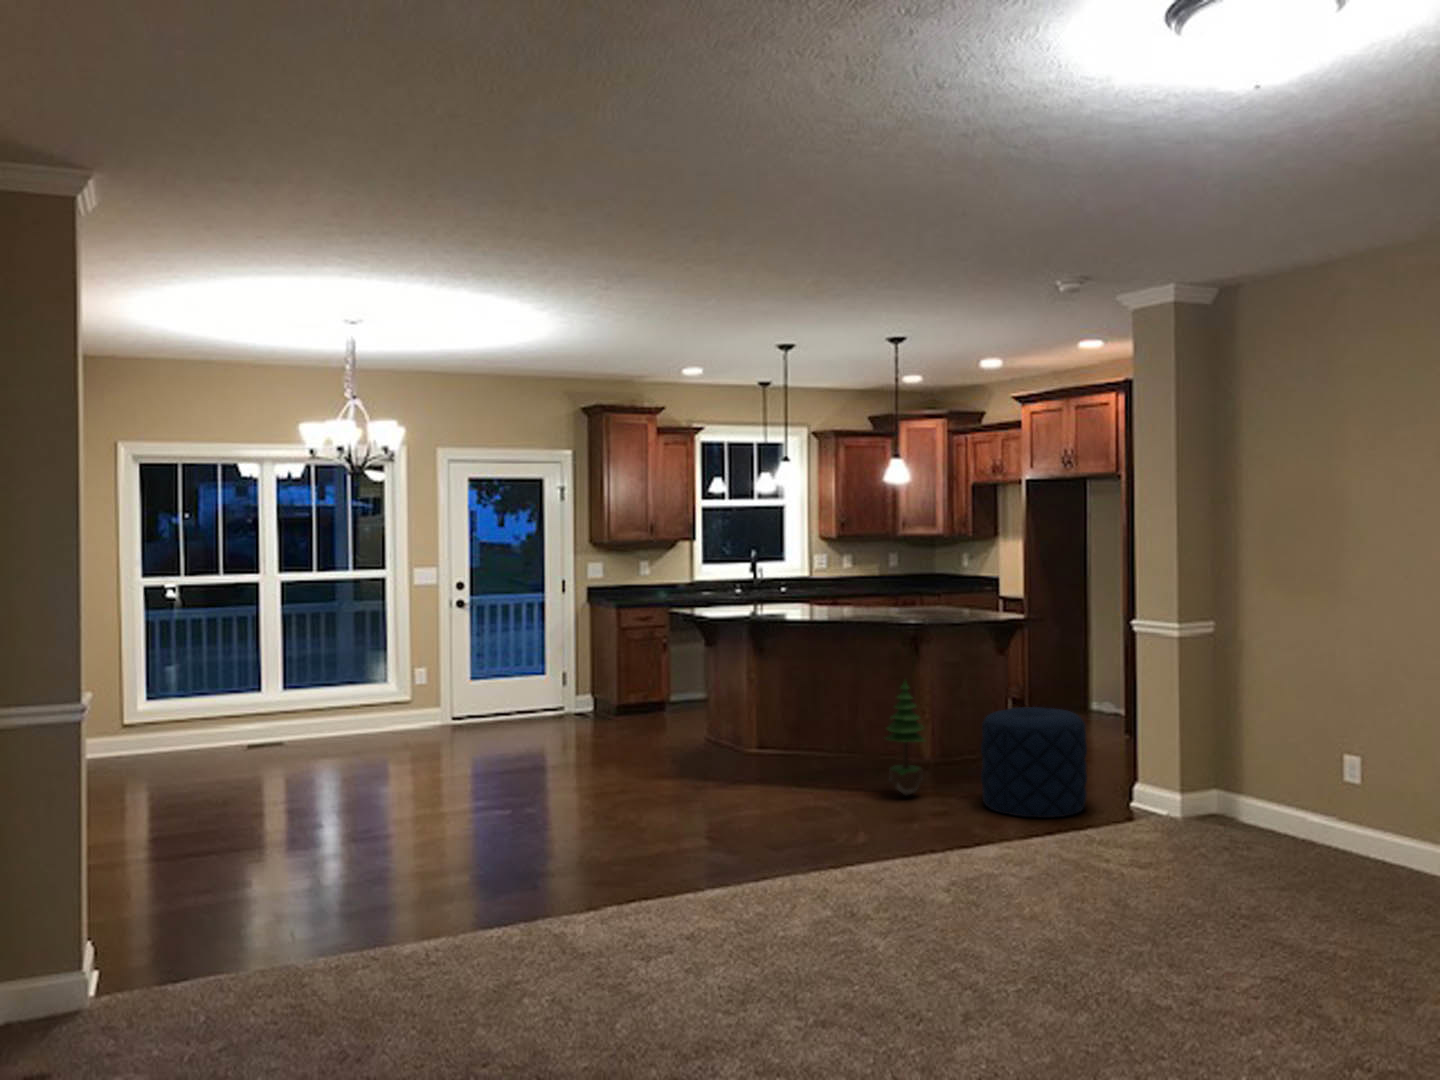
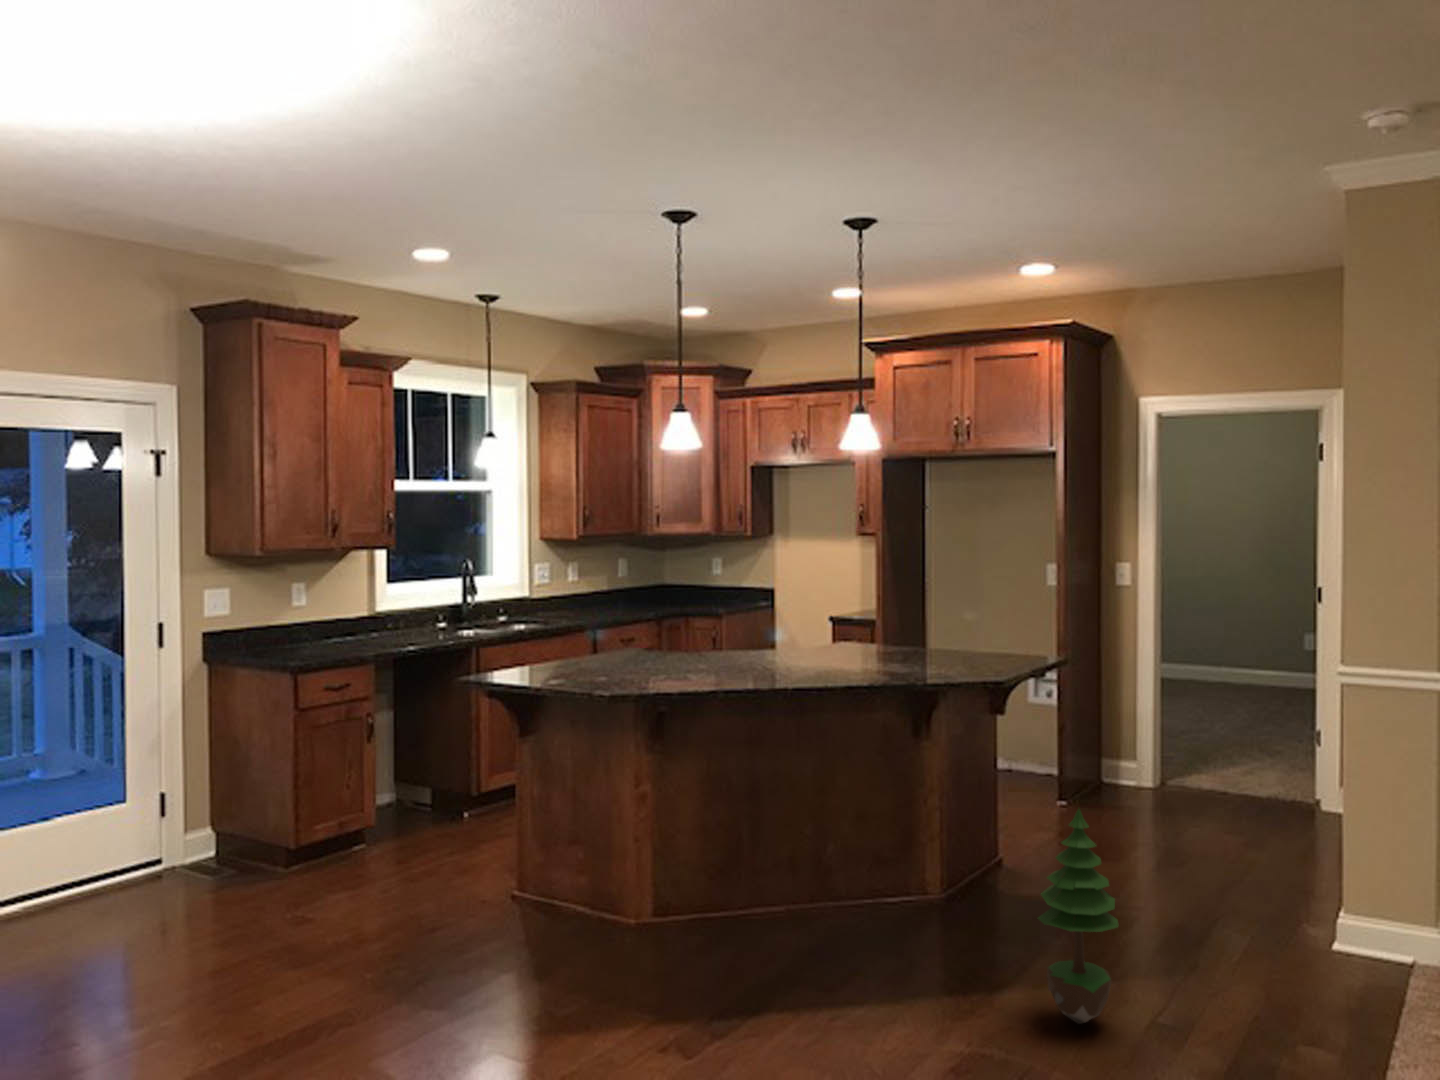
pouf: present [981,707,1087,818] -> none [1195,829,1396,1047]

